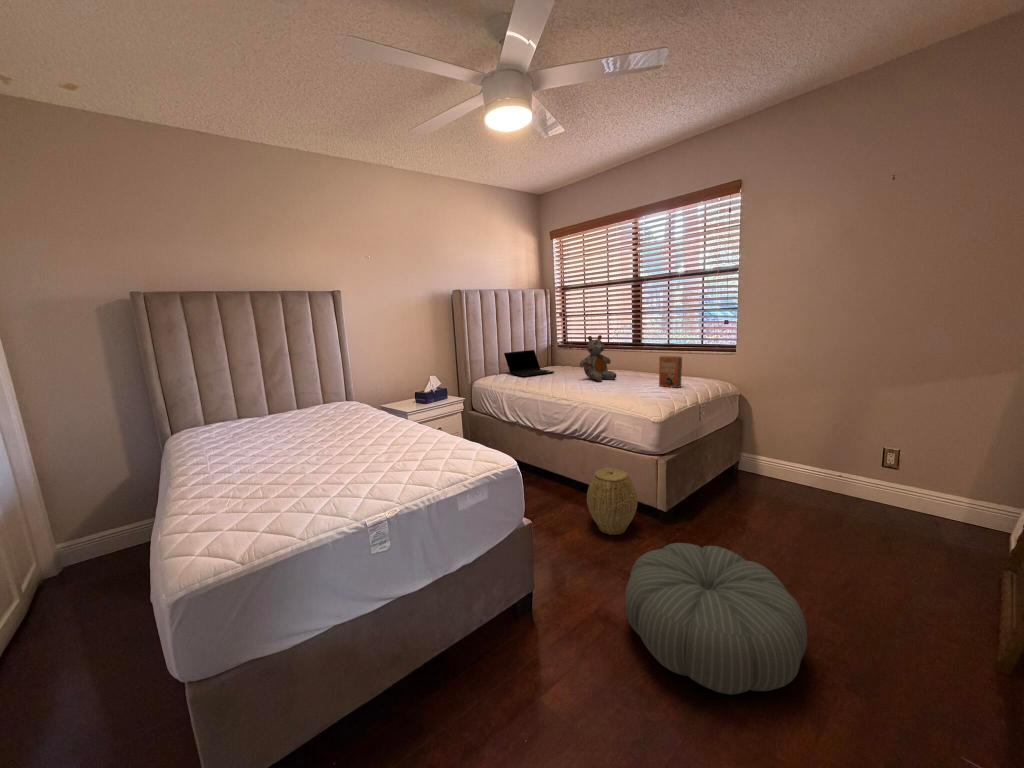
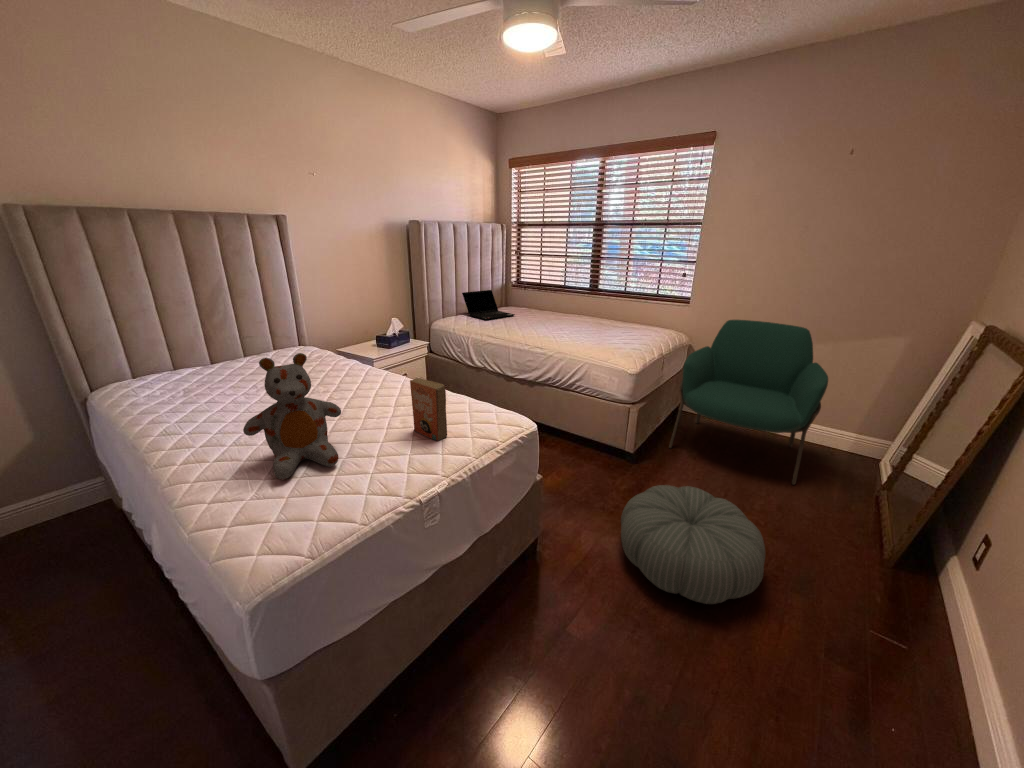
stuffed bear: present [580,335,616,381] -> present [243,353,341,480]
paperback book: present [659,356,682,388] -> present [410,378,447,441]
armchair: none [716,364,906,559] -> present [669,320,828,485]
woven basket: present [587,468,638,535] -> none [565,416,611,476]

